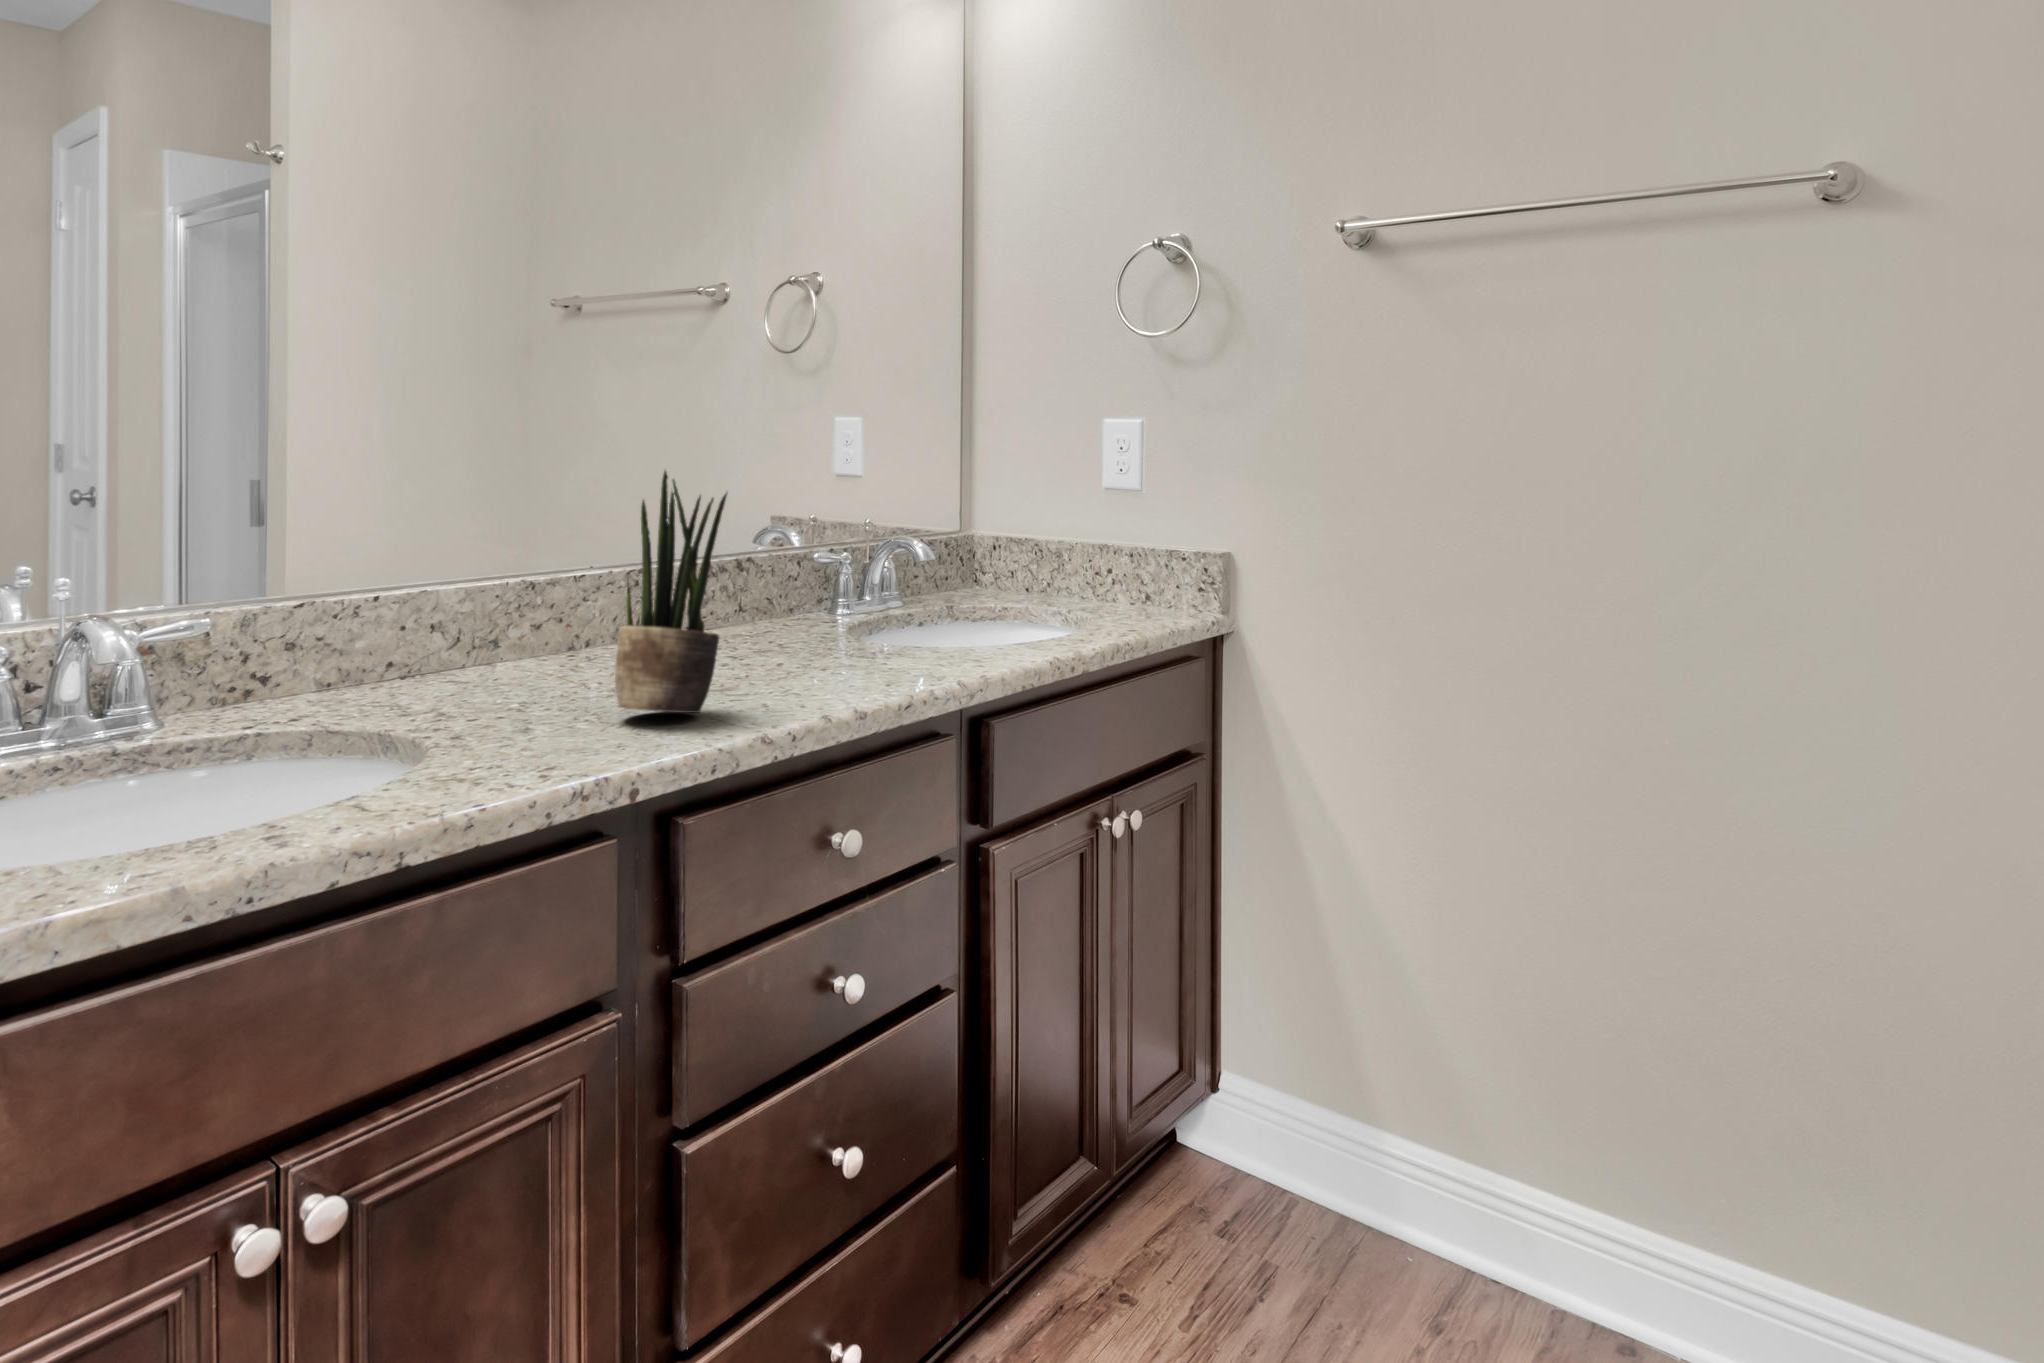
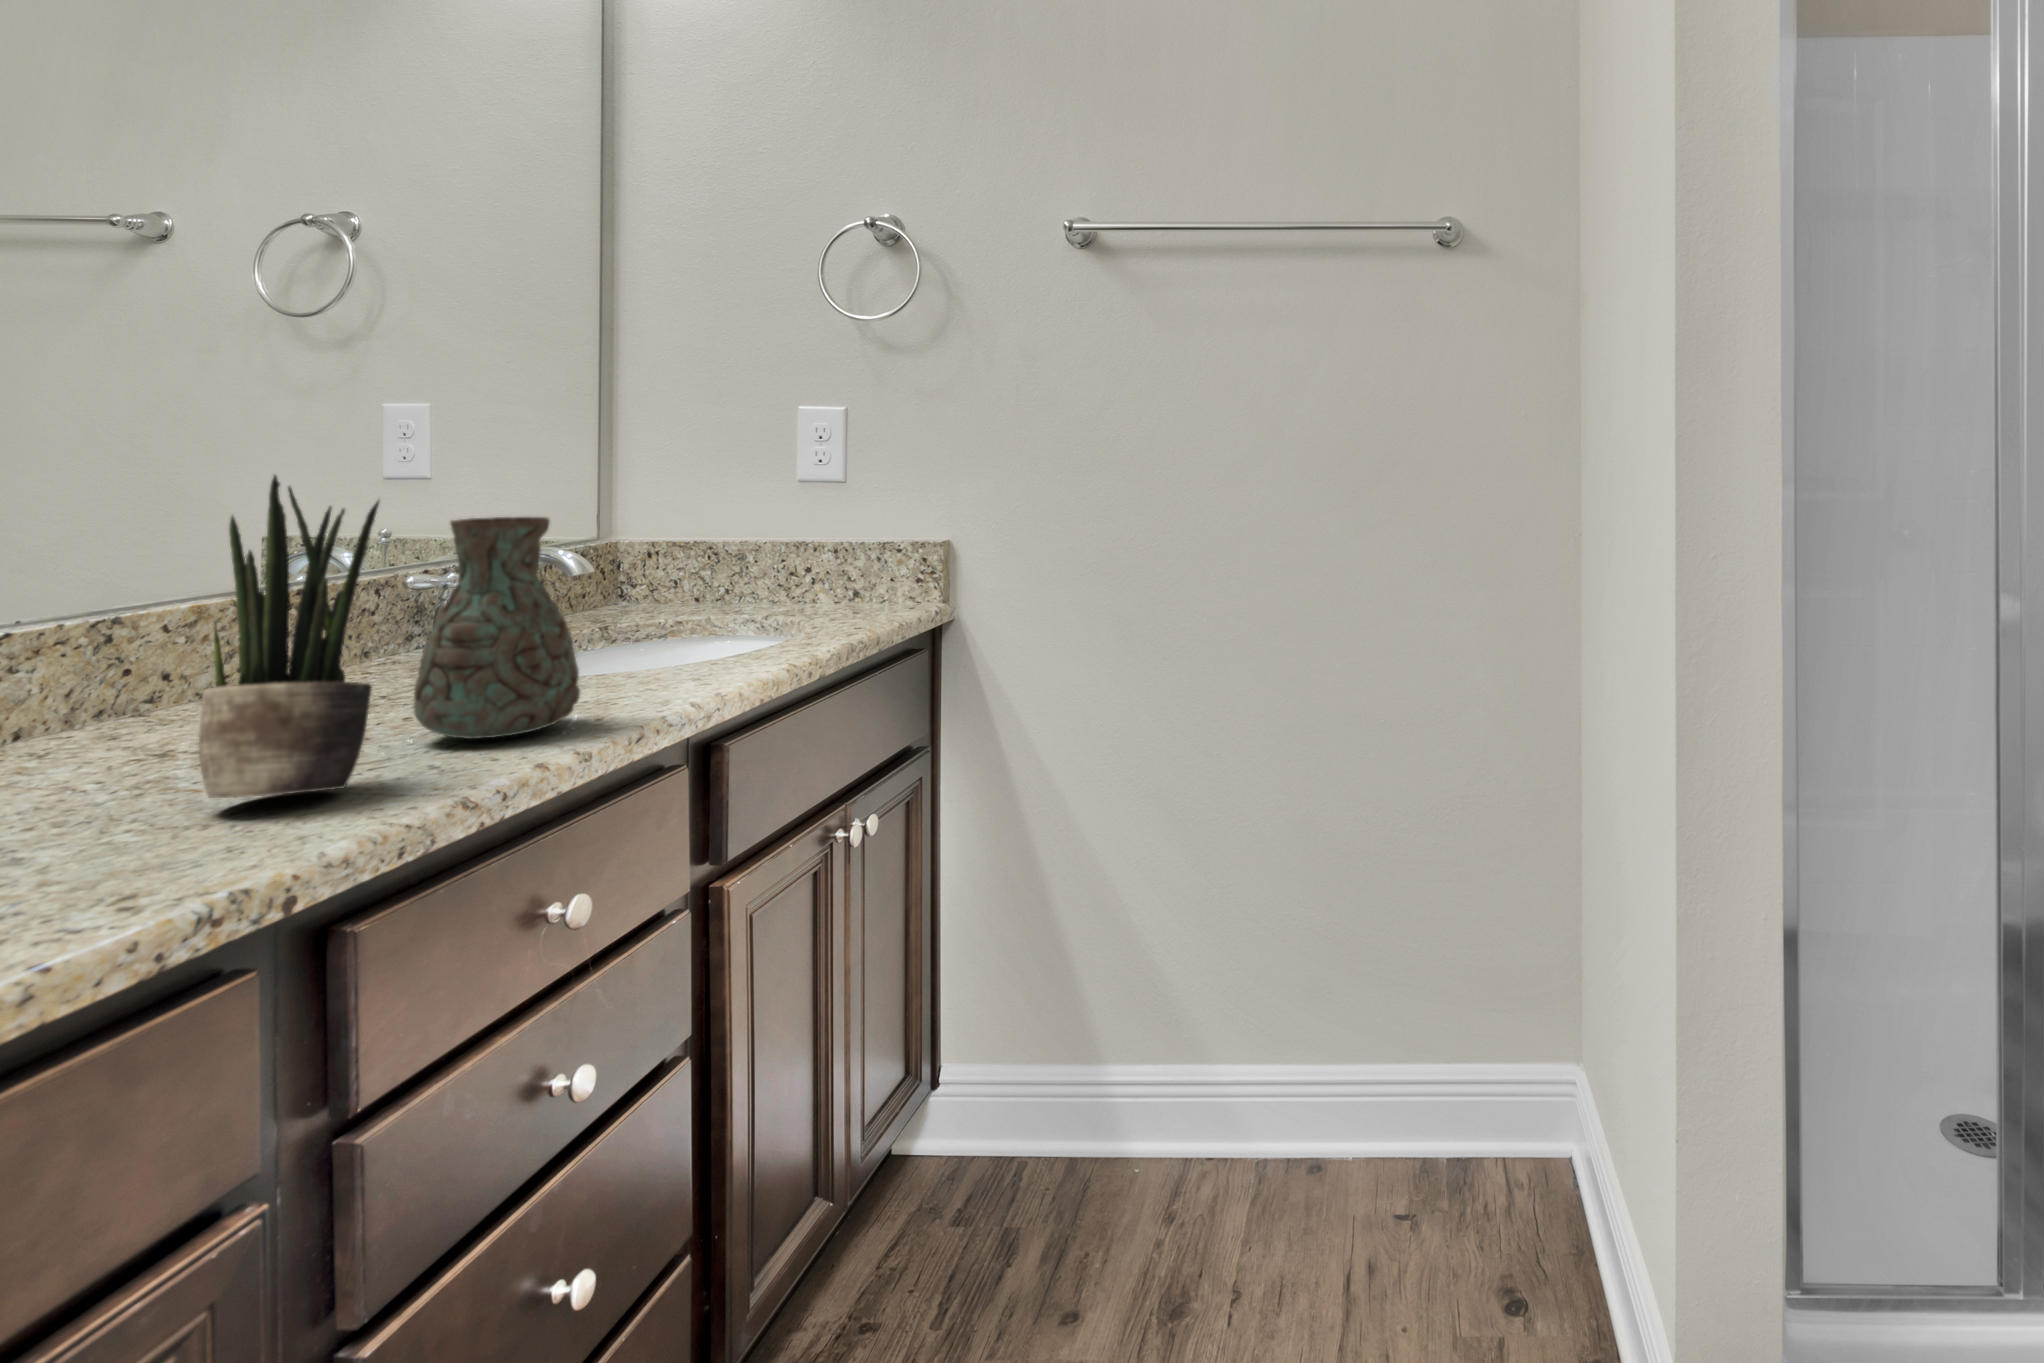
decorative vase: none [765,510,877,688] -> present [414,517,580,739]

